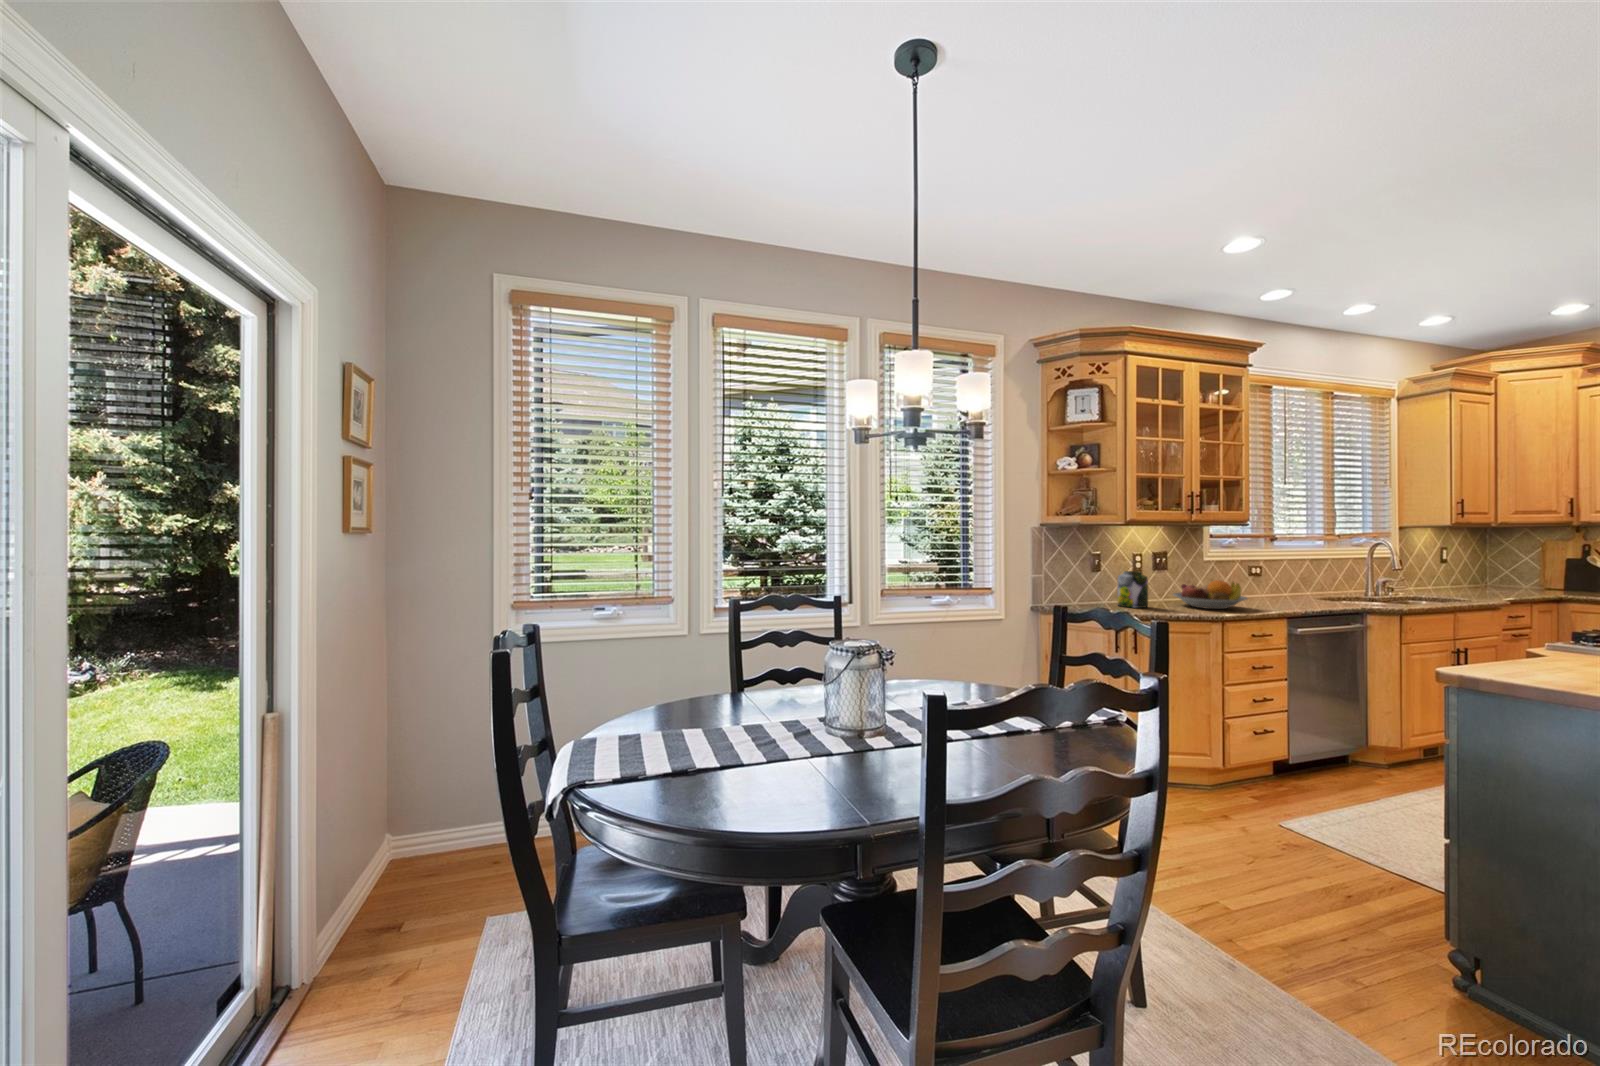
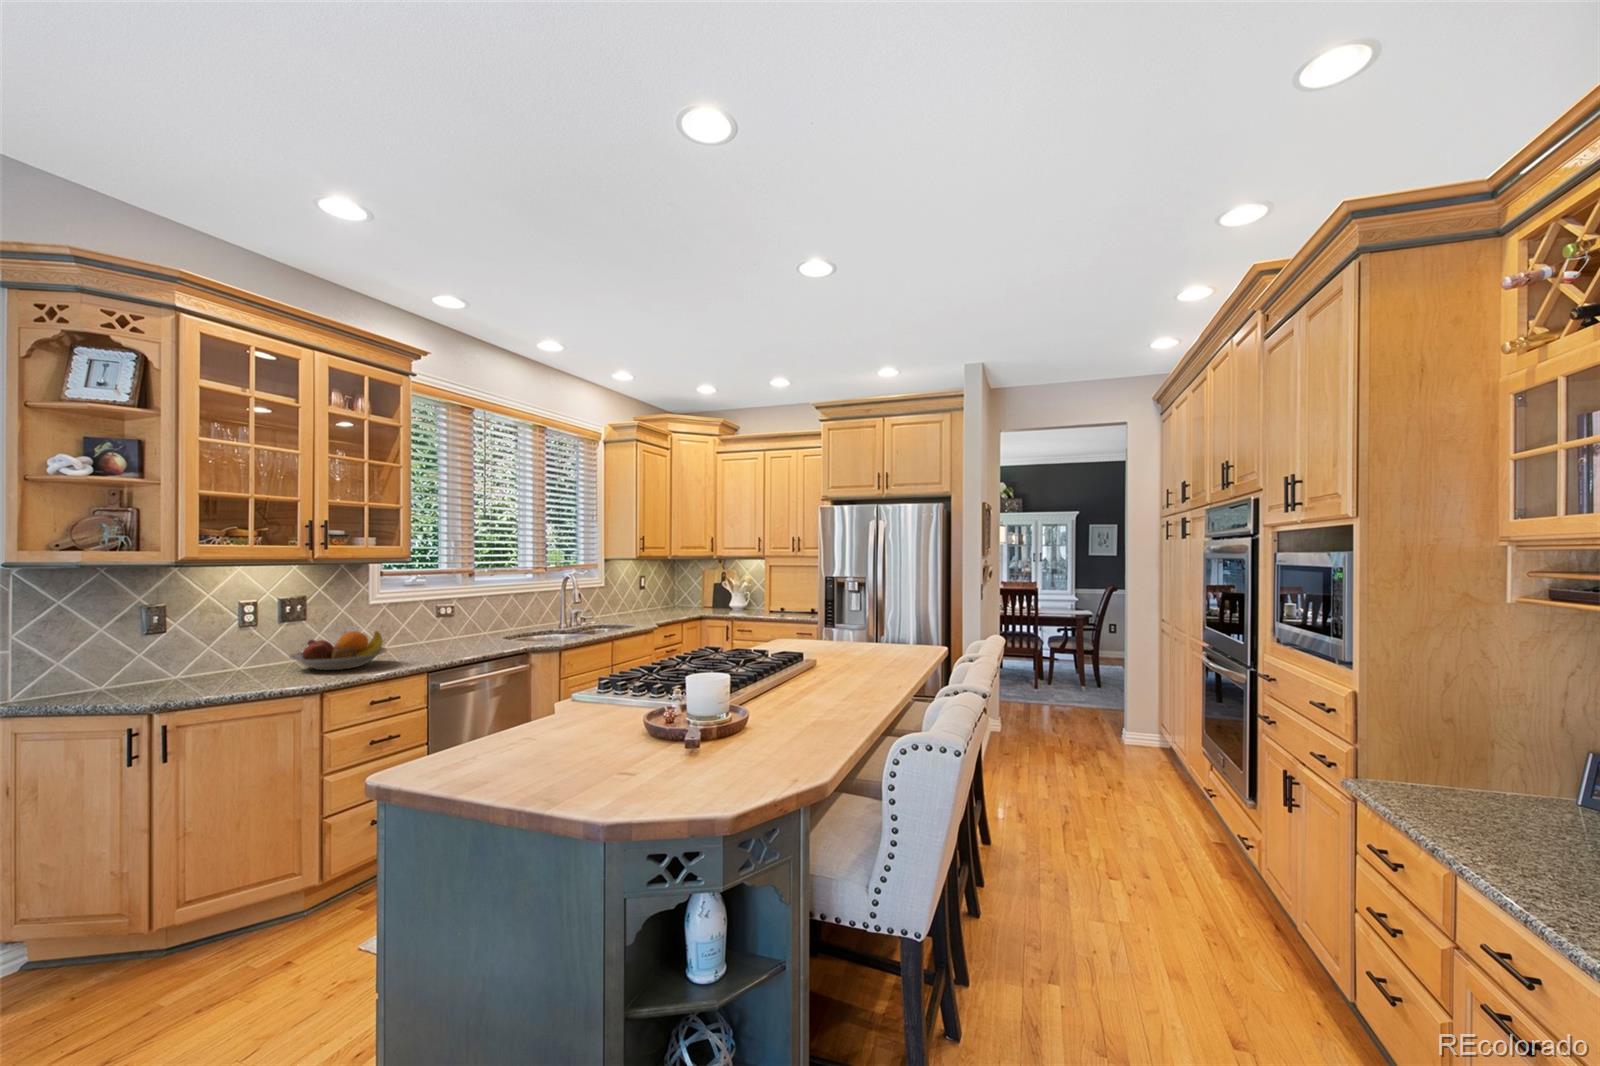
jar: present [1117,571,1148,608] -> none [178,630,232,685]

